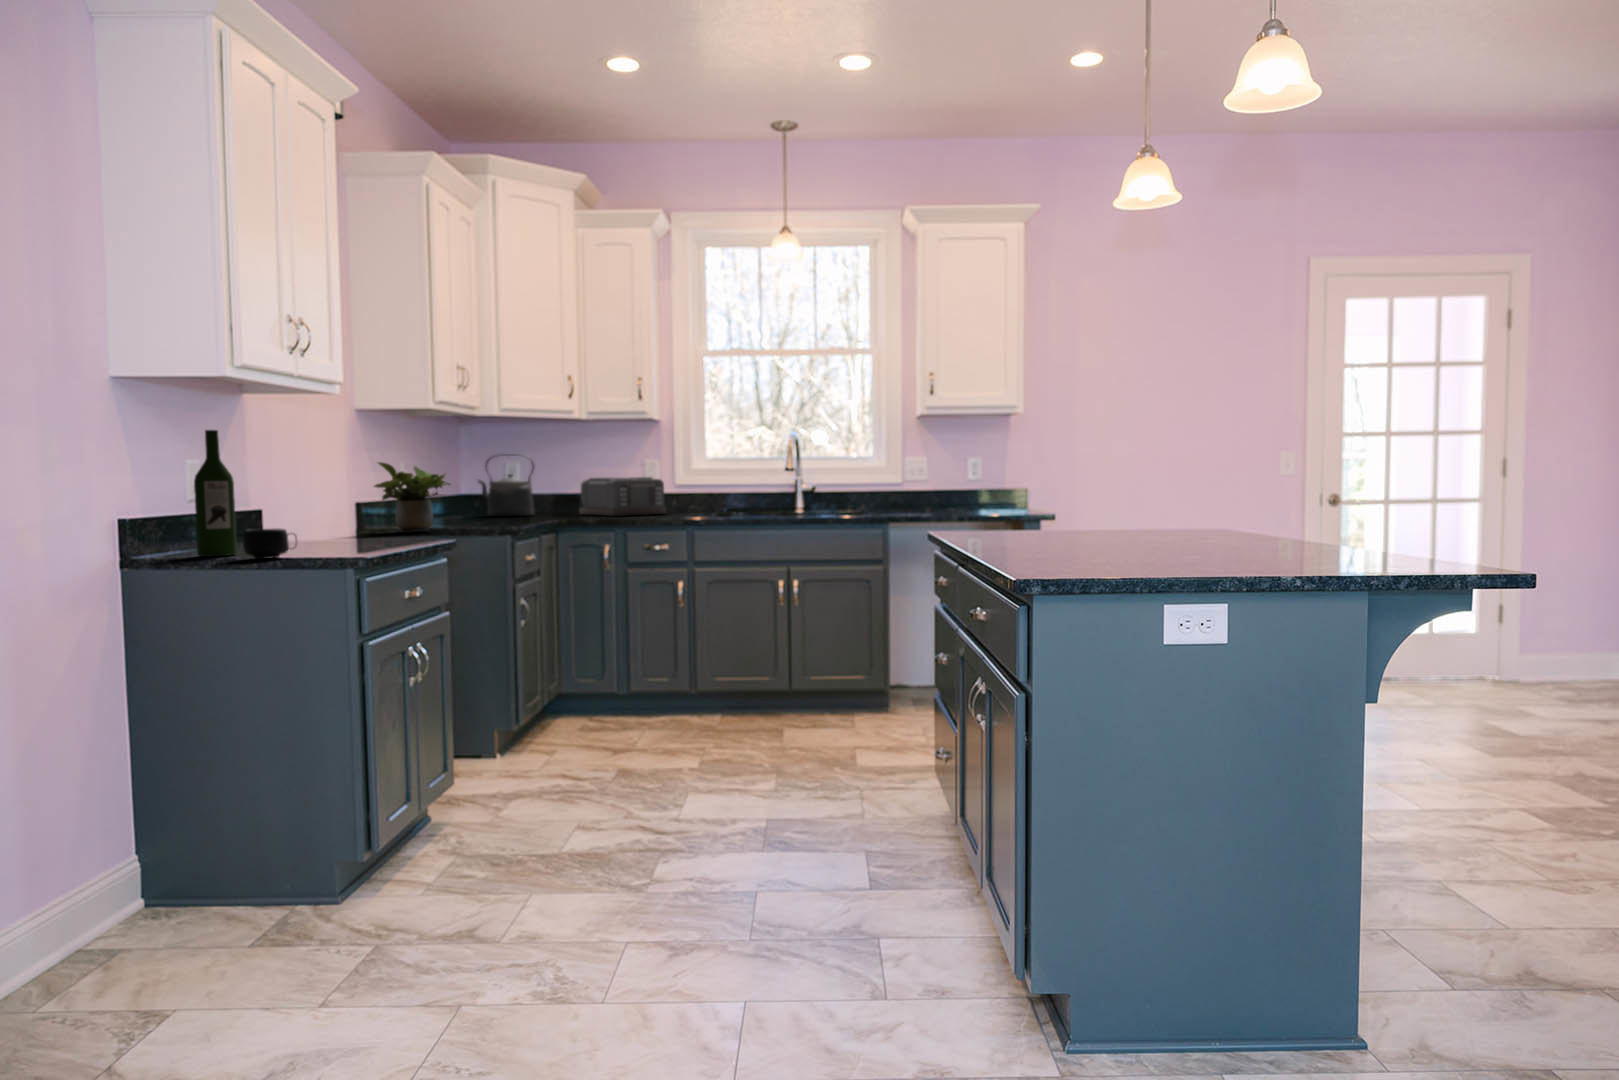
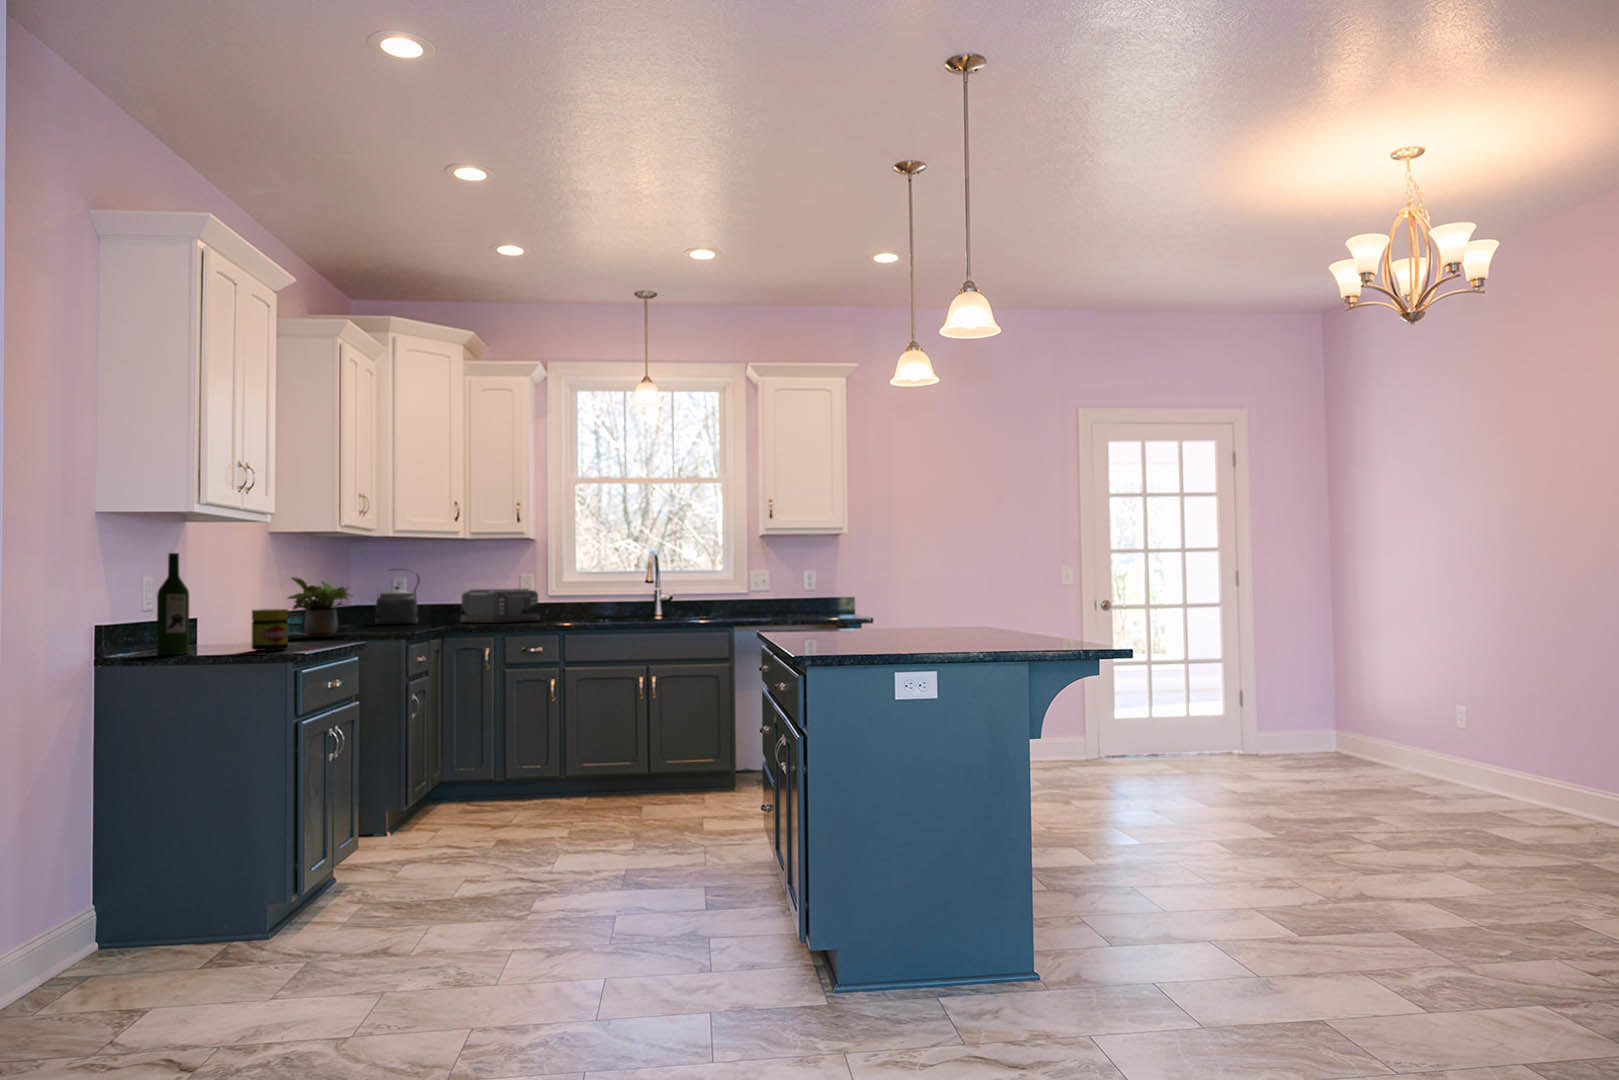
jar: none [310,500,356,552] -> present [252,609,288,651]
mug: present [243,529,296,559] -> none [202,632,245,656]

